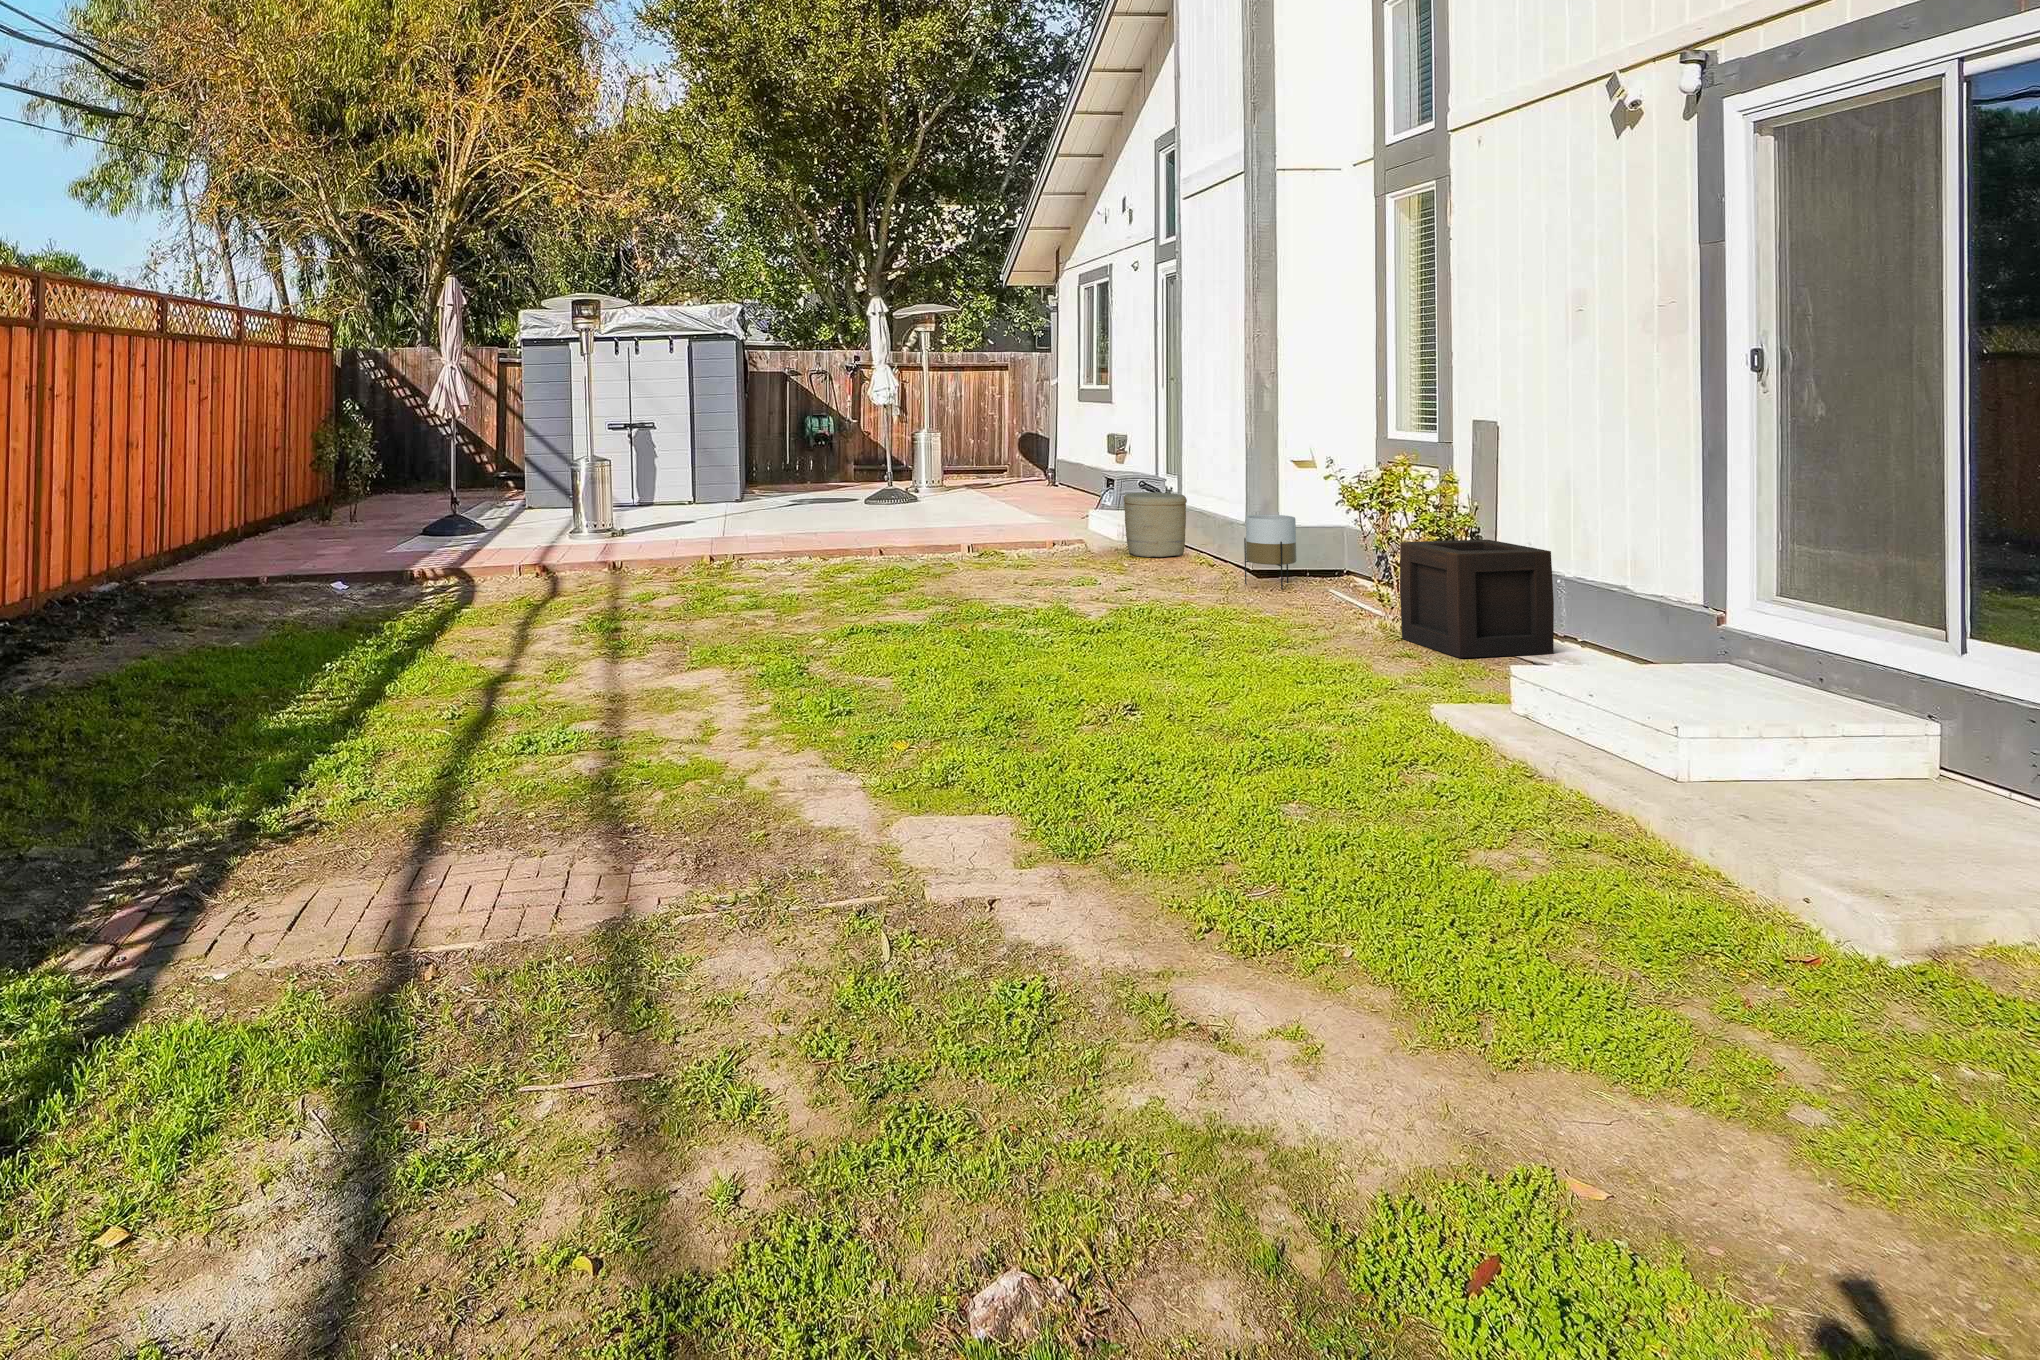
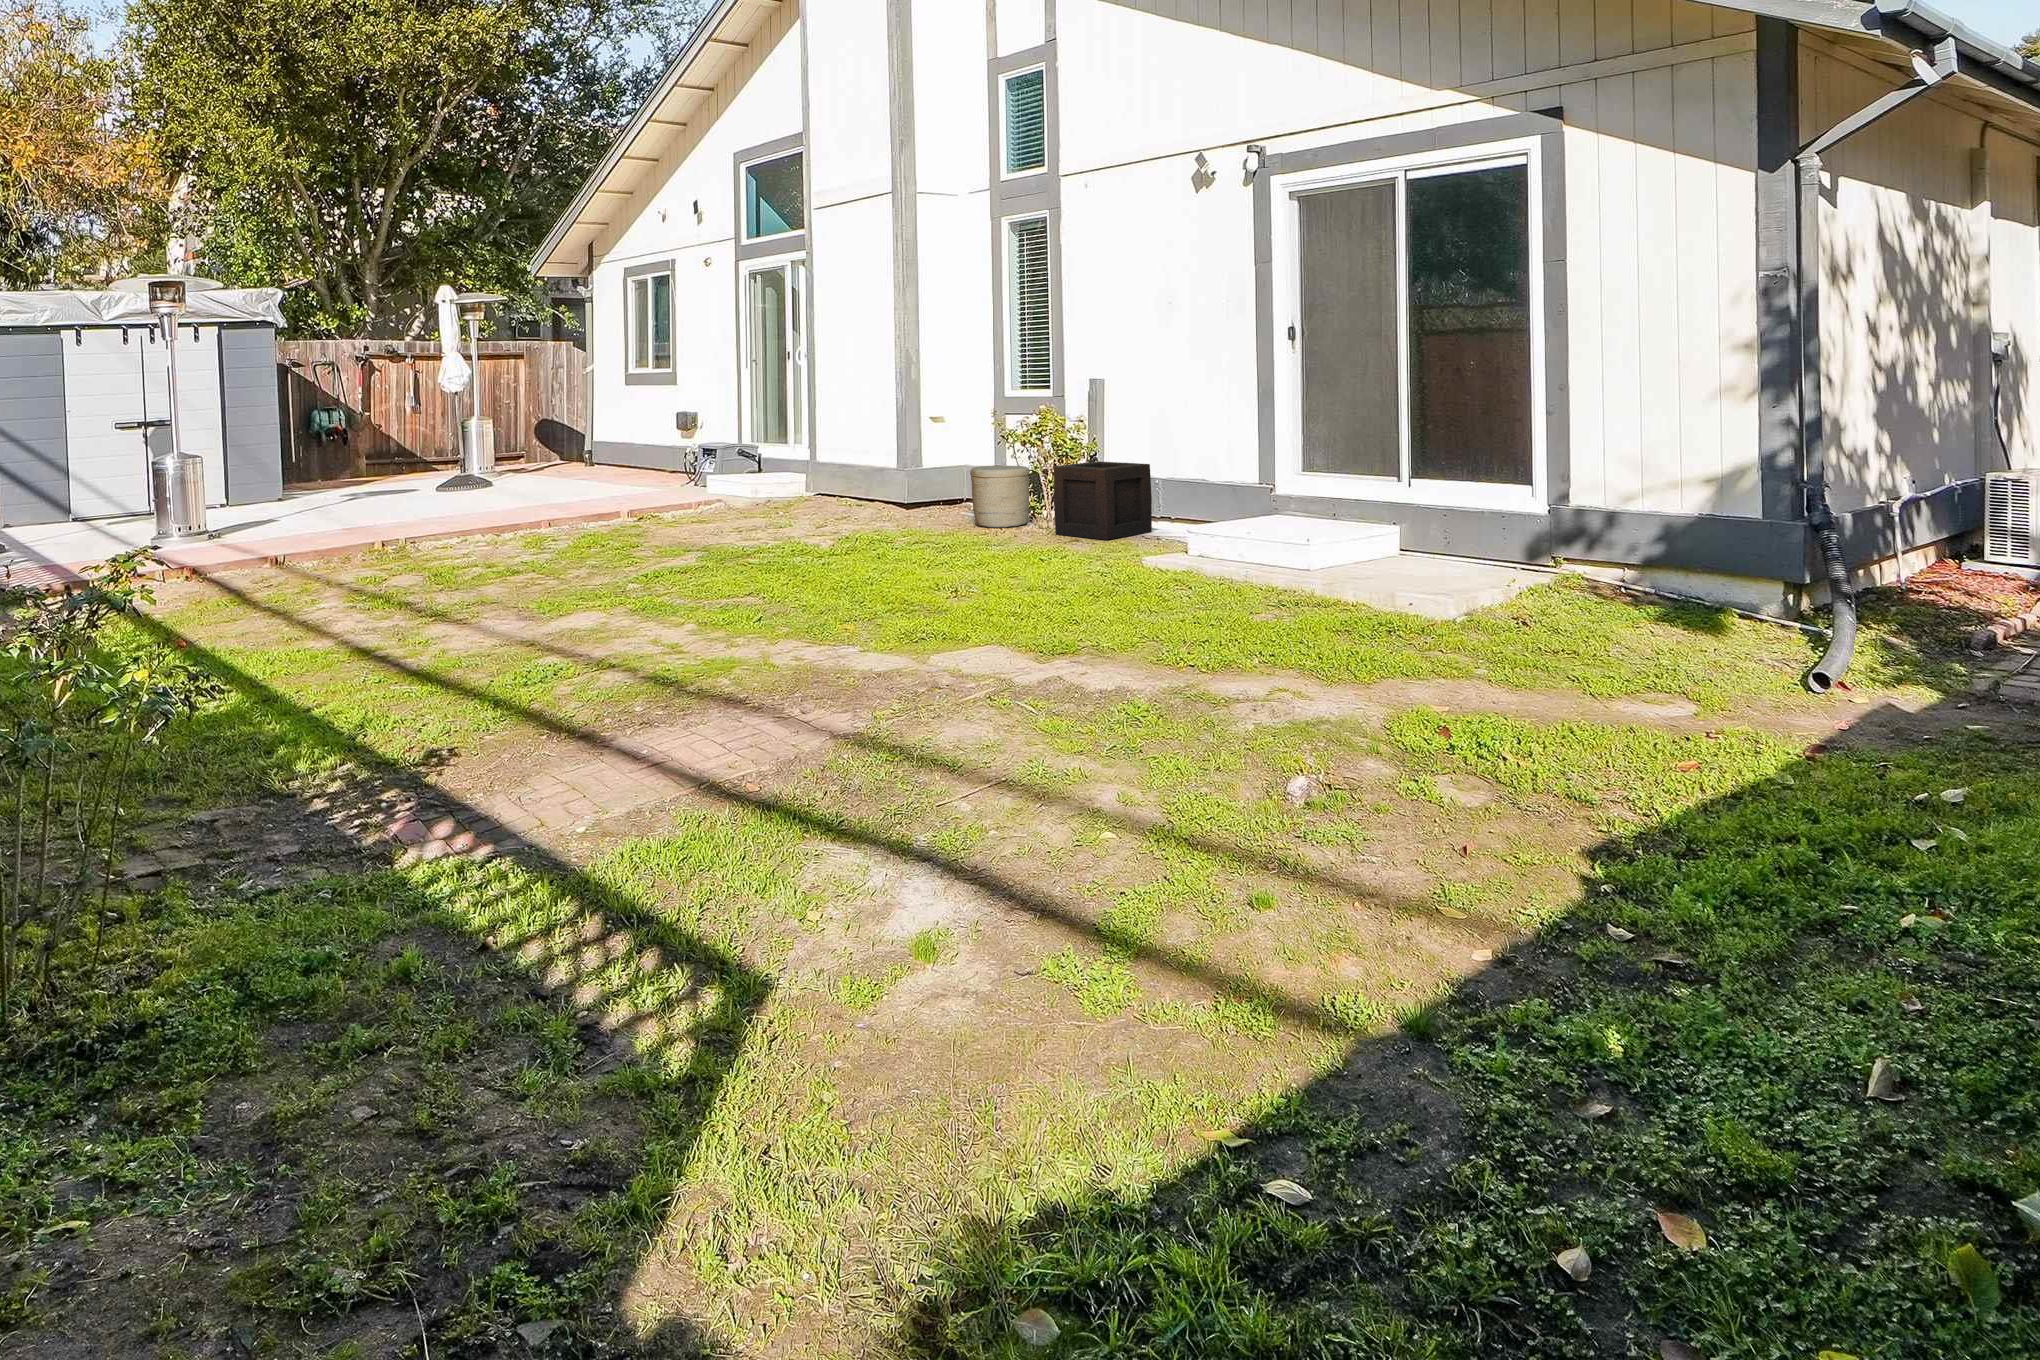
woven basket: present [1124,492,1187,557] -> present [970,465,1030,527]
planter: present [1244,515,1296,589] -> none [896,460,935,516]

